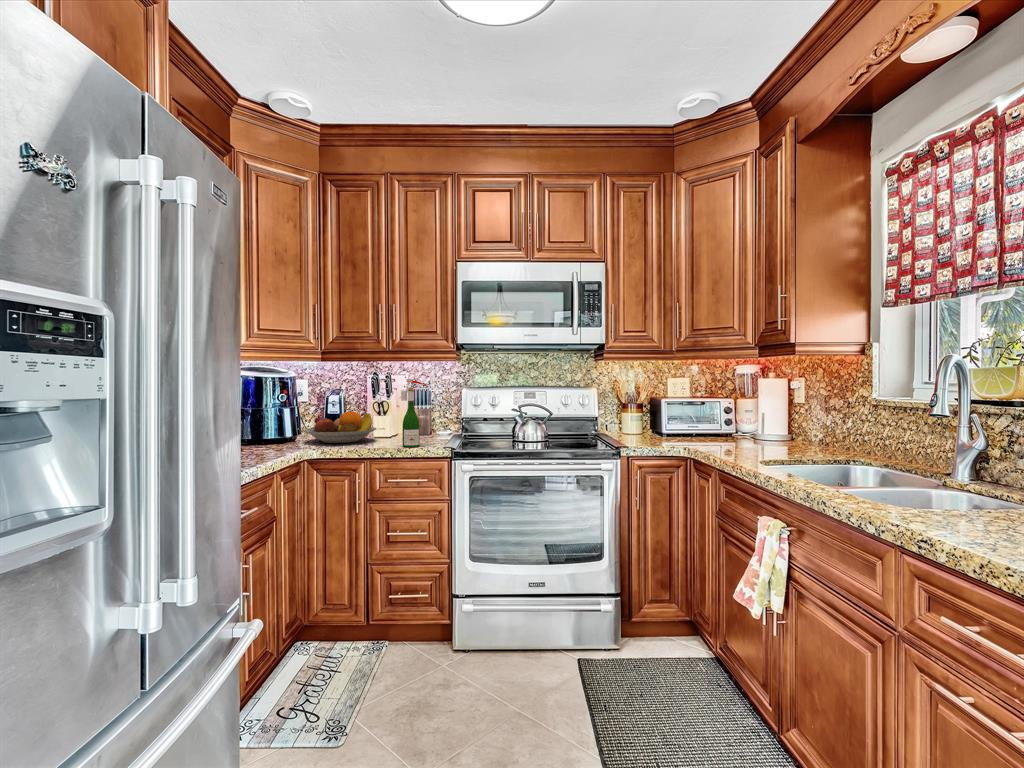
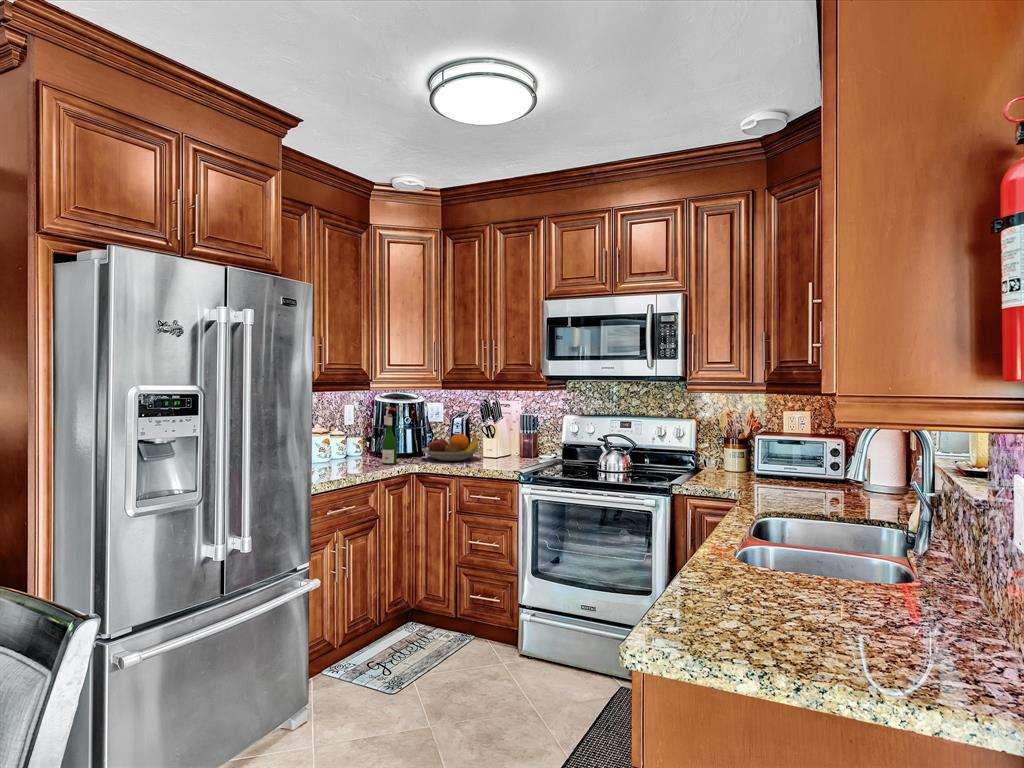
wine bottle: present [401,379,428,447] -> present [382,406,404,465]

